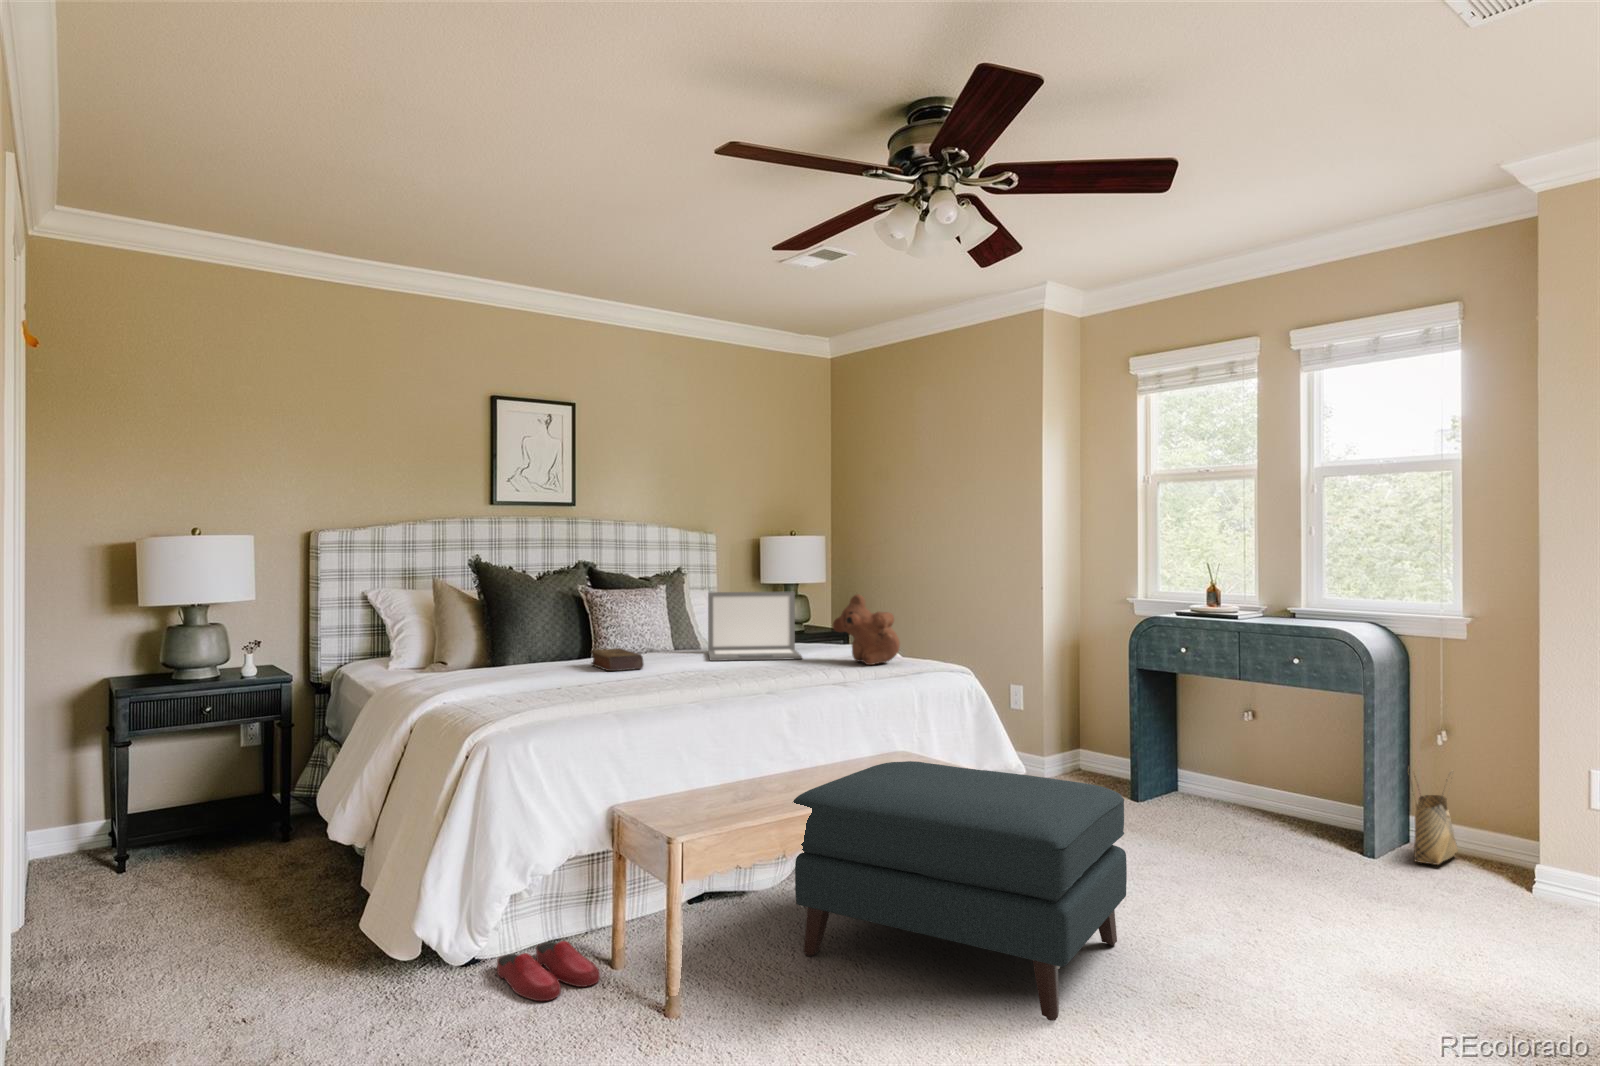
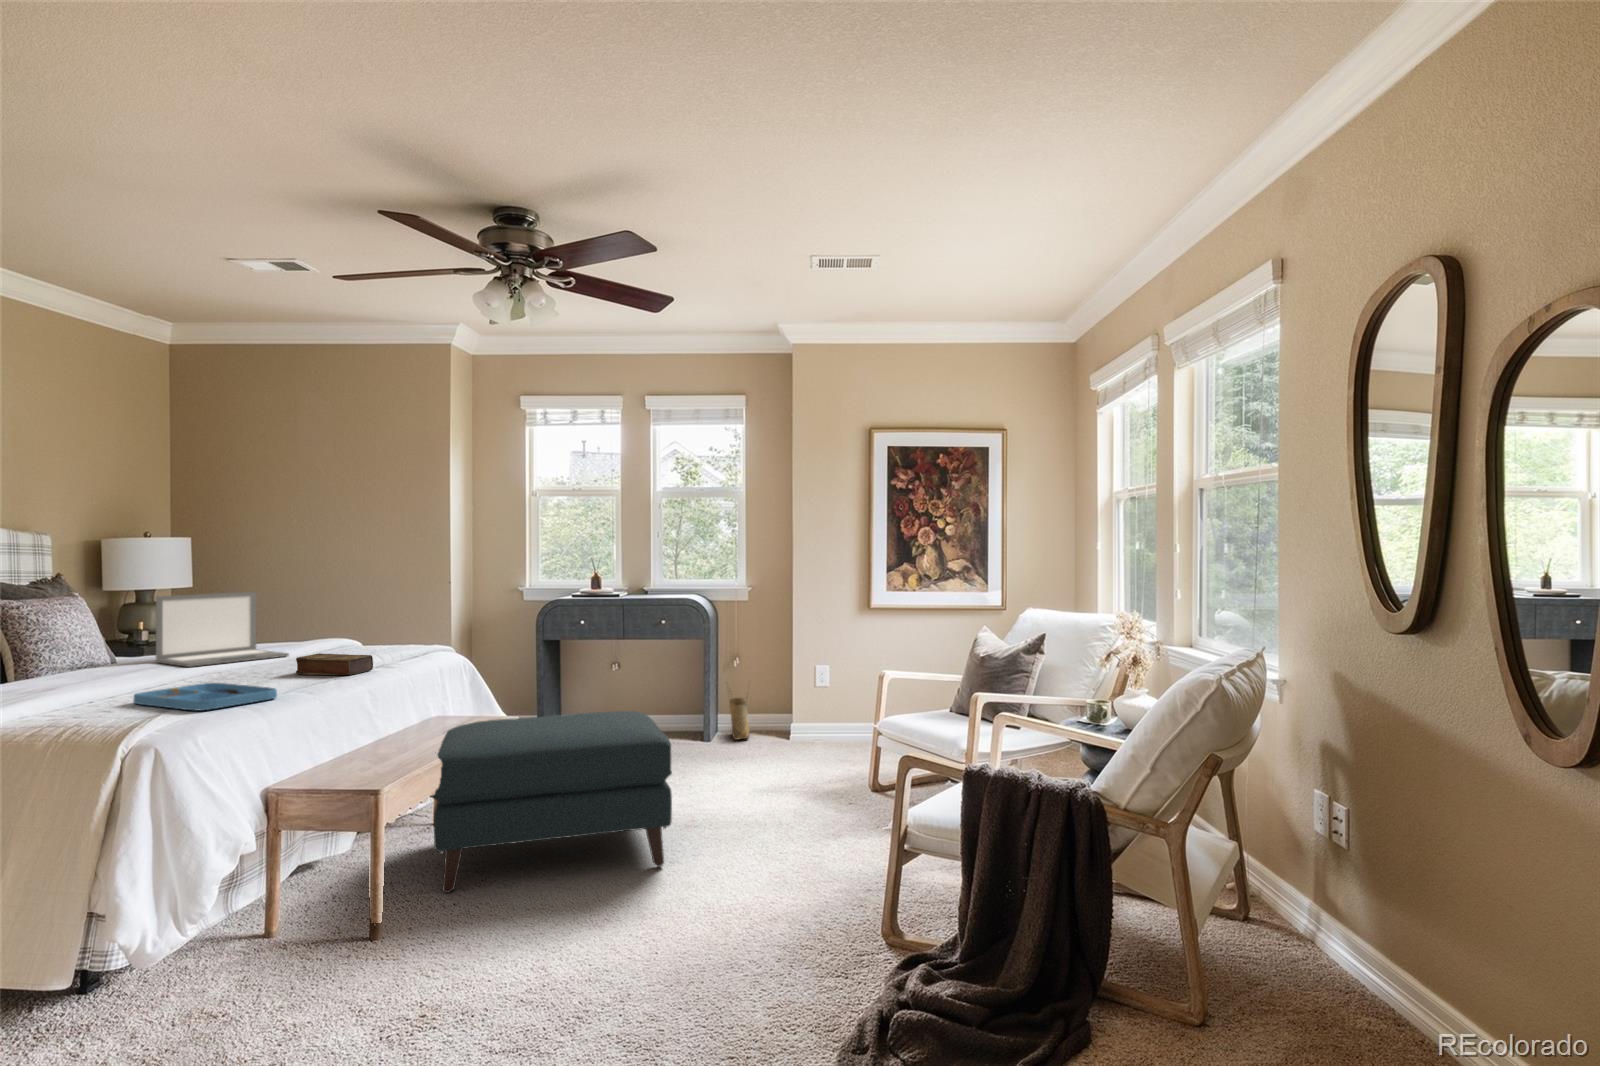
teddy bear: present [833,594,900,665] -> none [323,590,398,653]
book: present [591,648,644,671] -> present [296,653,373,675]
tray: none [577,679,661,706] -> present [134,683,277,710]
slippers: present [497,941,600,1001] -> none [145,952,285,1012]

